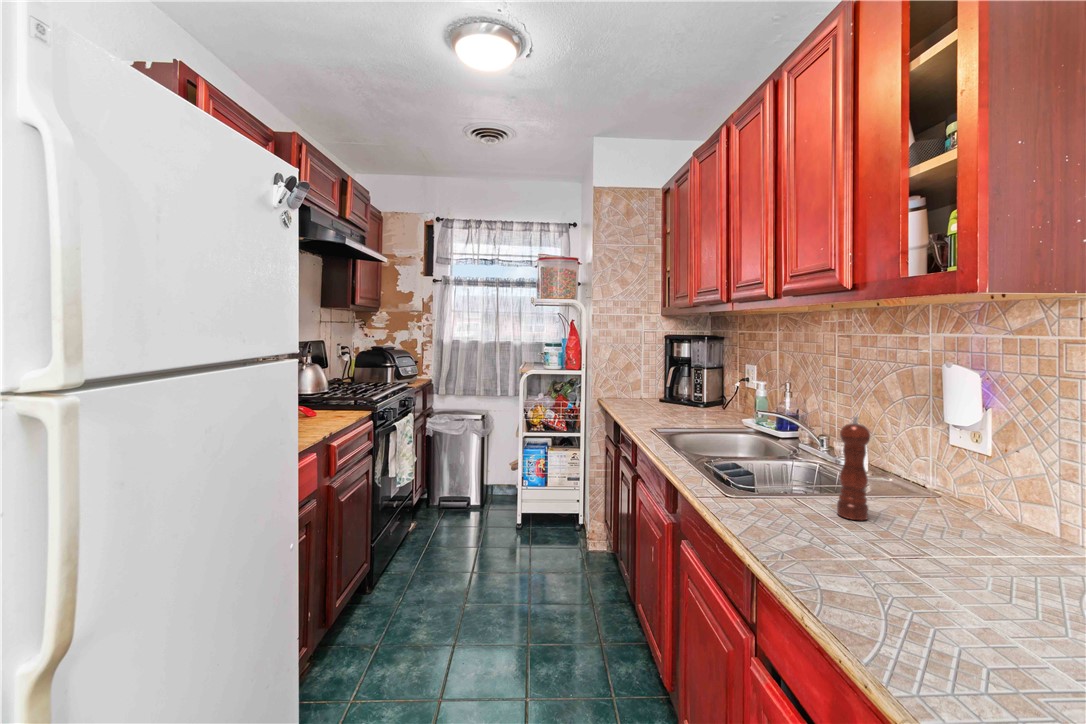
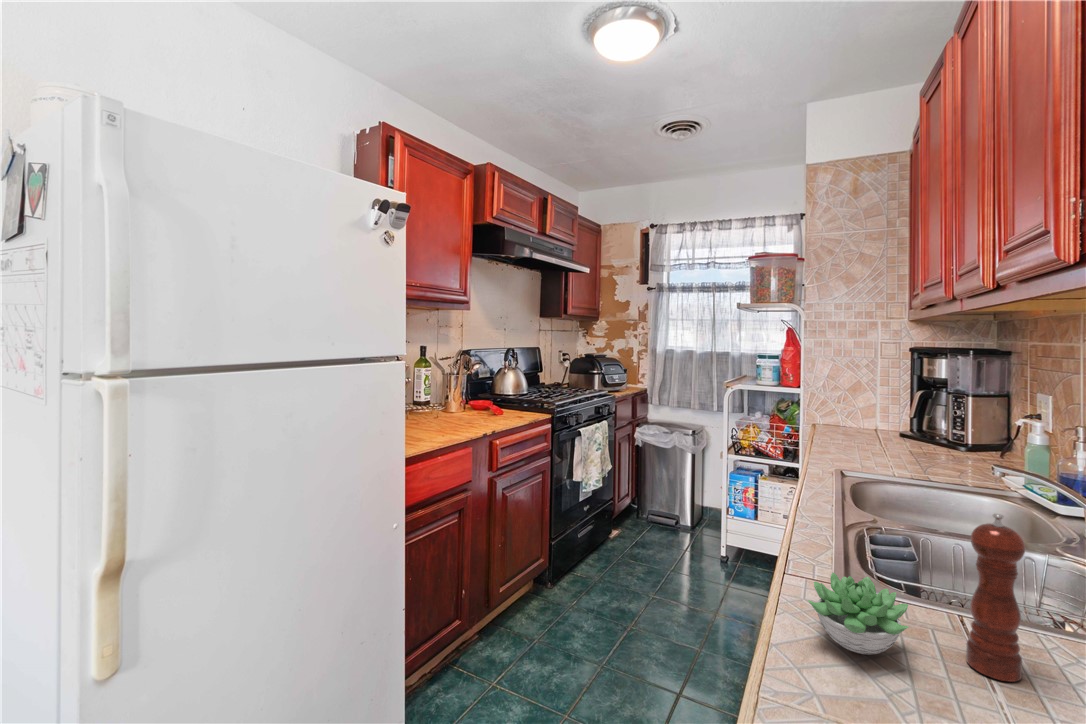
succulent plant: none [752,474,827,525] -> present [808,573,909,654]

